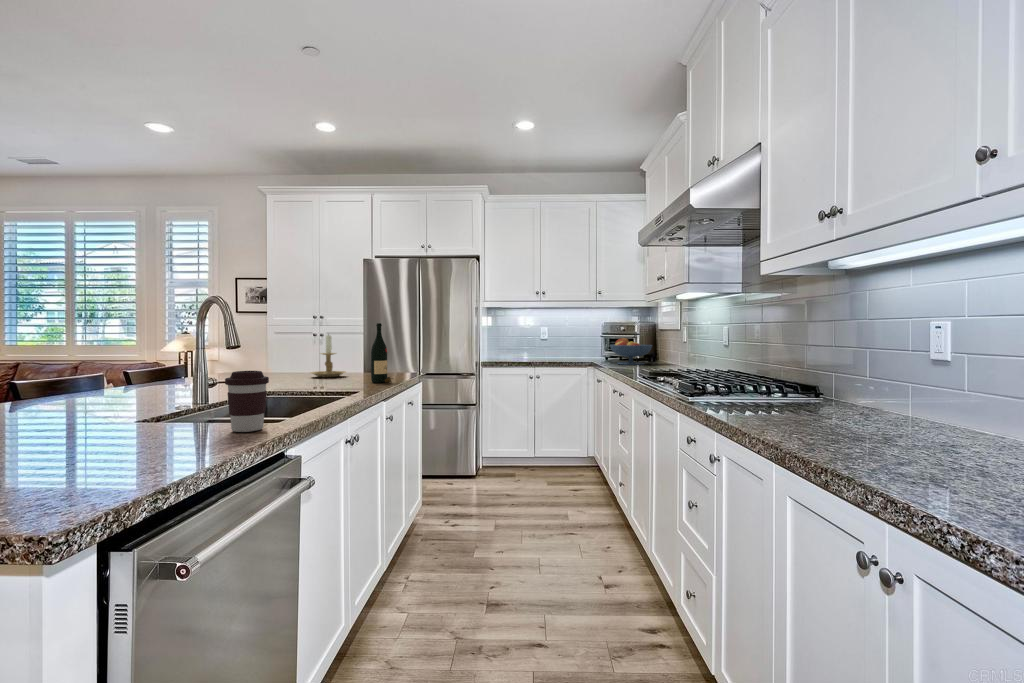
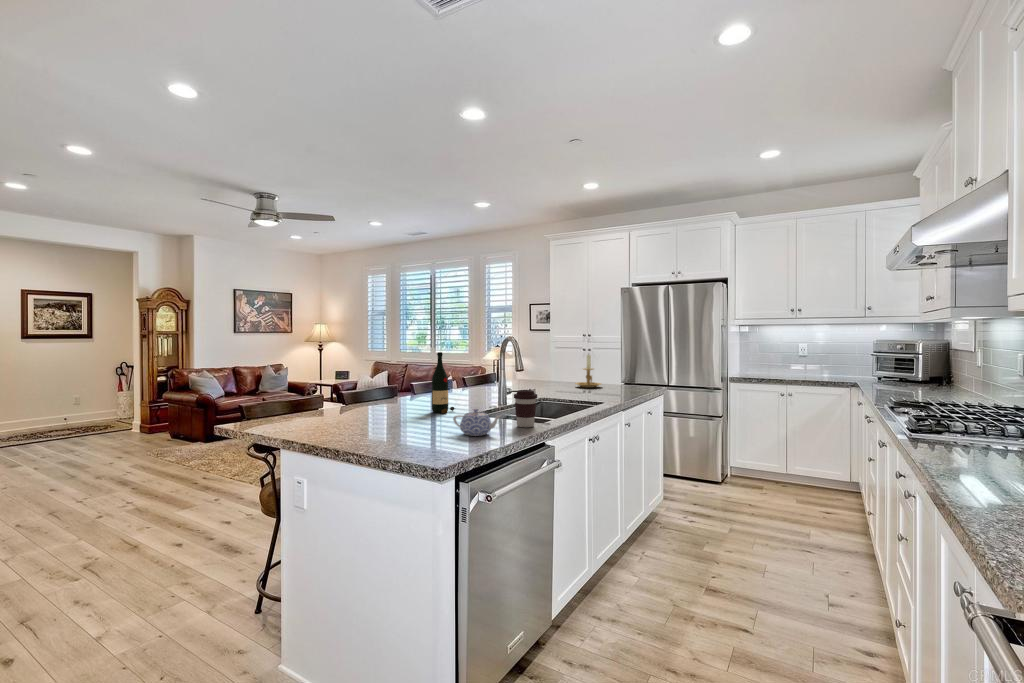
wine bottle: present [371,323,391,383] -> present [432,352,455,413]
fruit bowl: present [610,338,652,365] -> none [876,358,934,389]
teapot: none [92,405,204,456] -> present [453,409,501,436]

